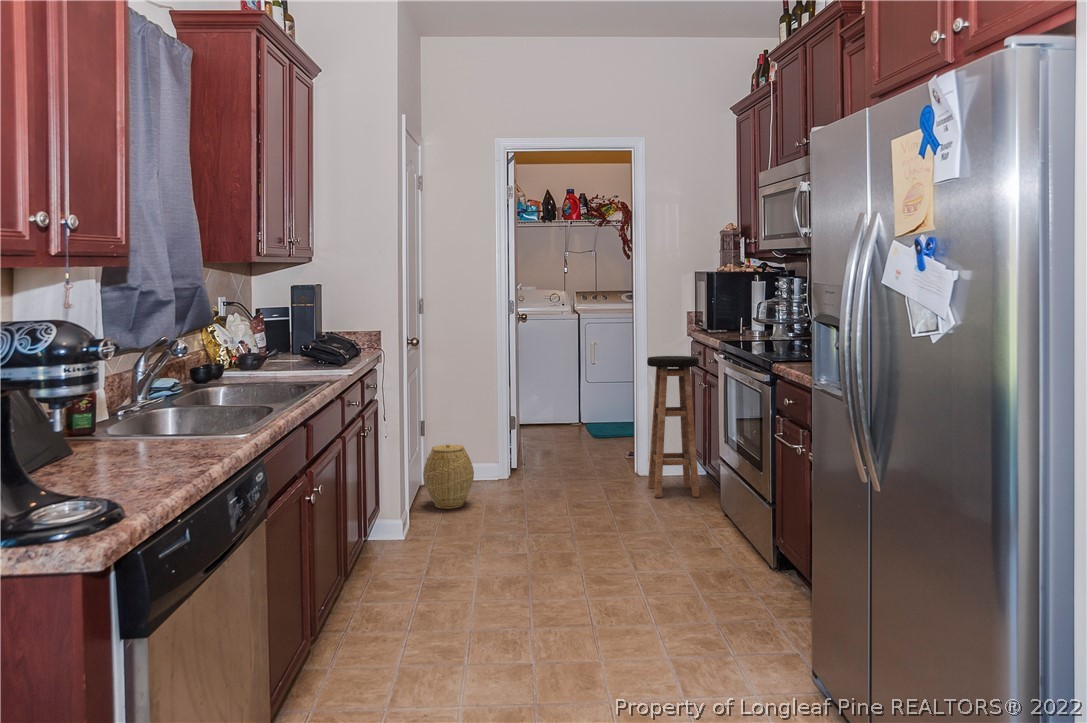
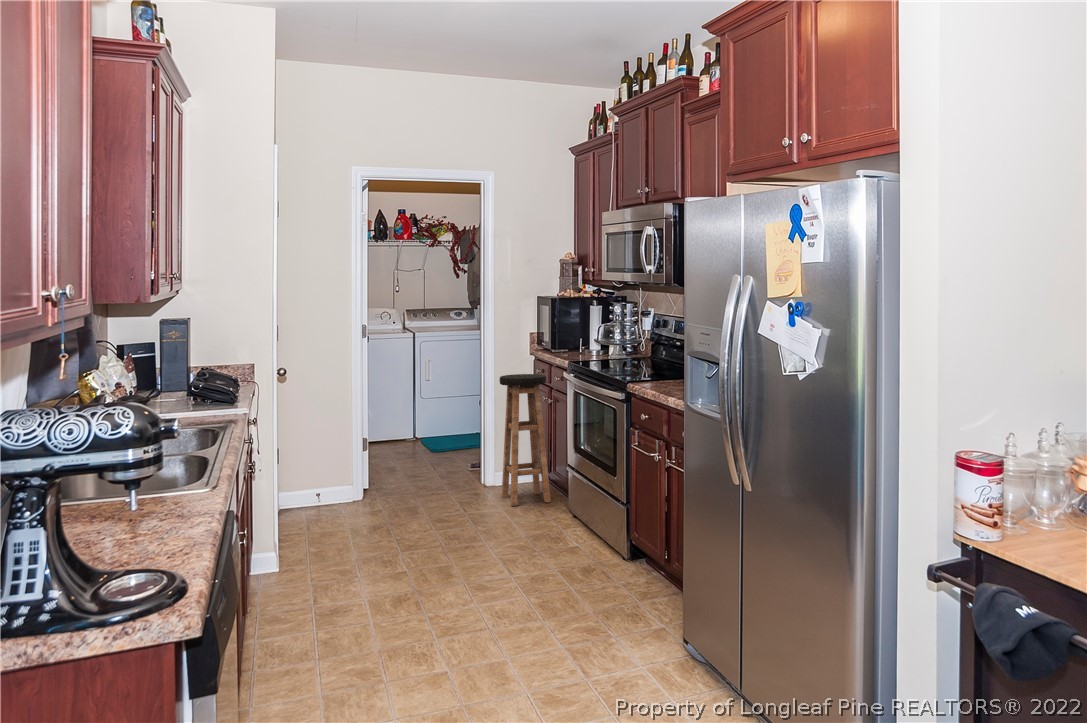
woven basket: present [423,444,474,509] -> none [287,470,339,535]

